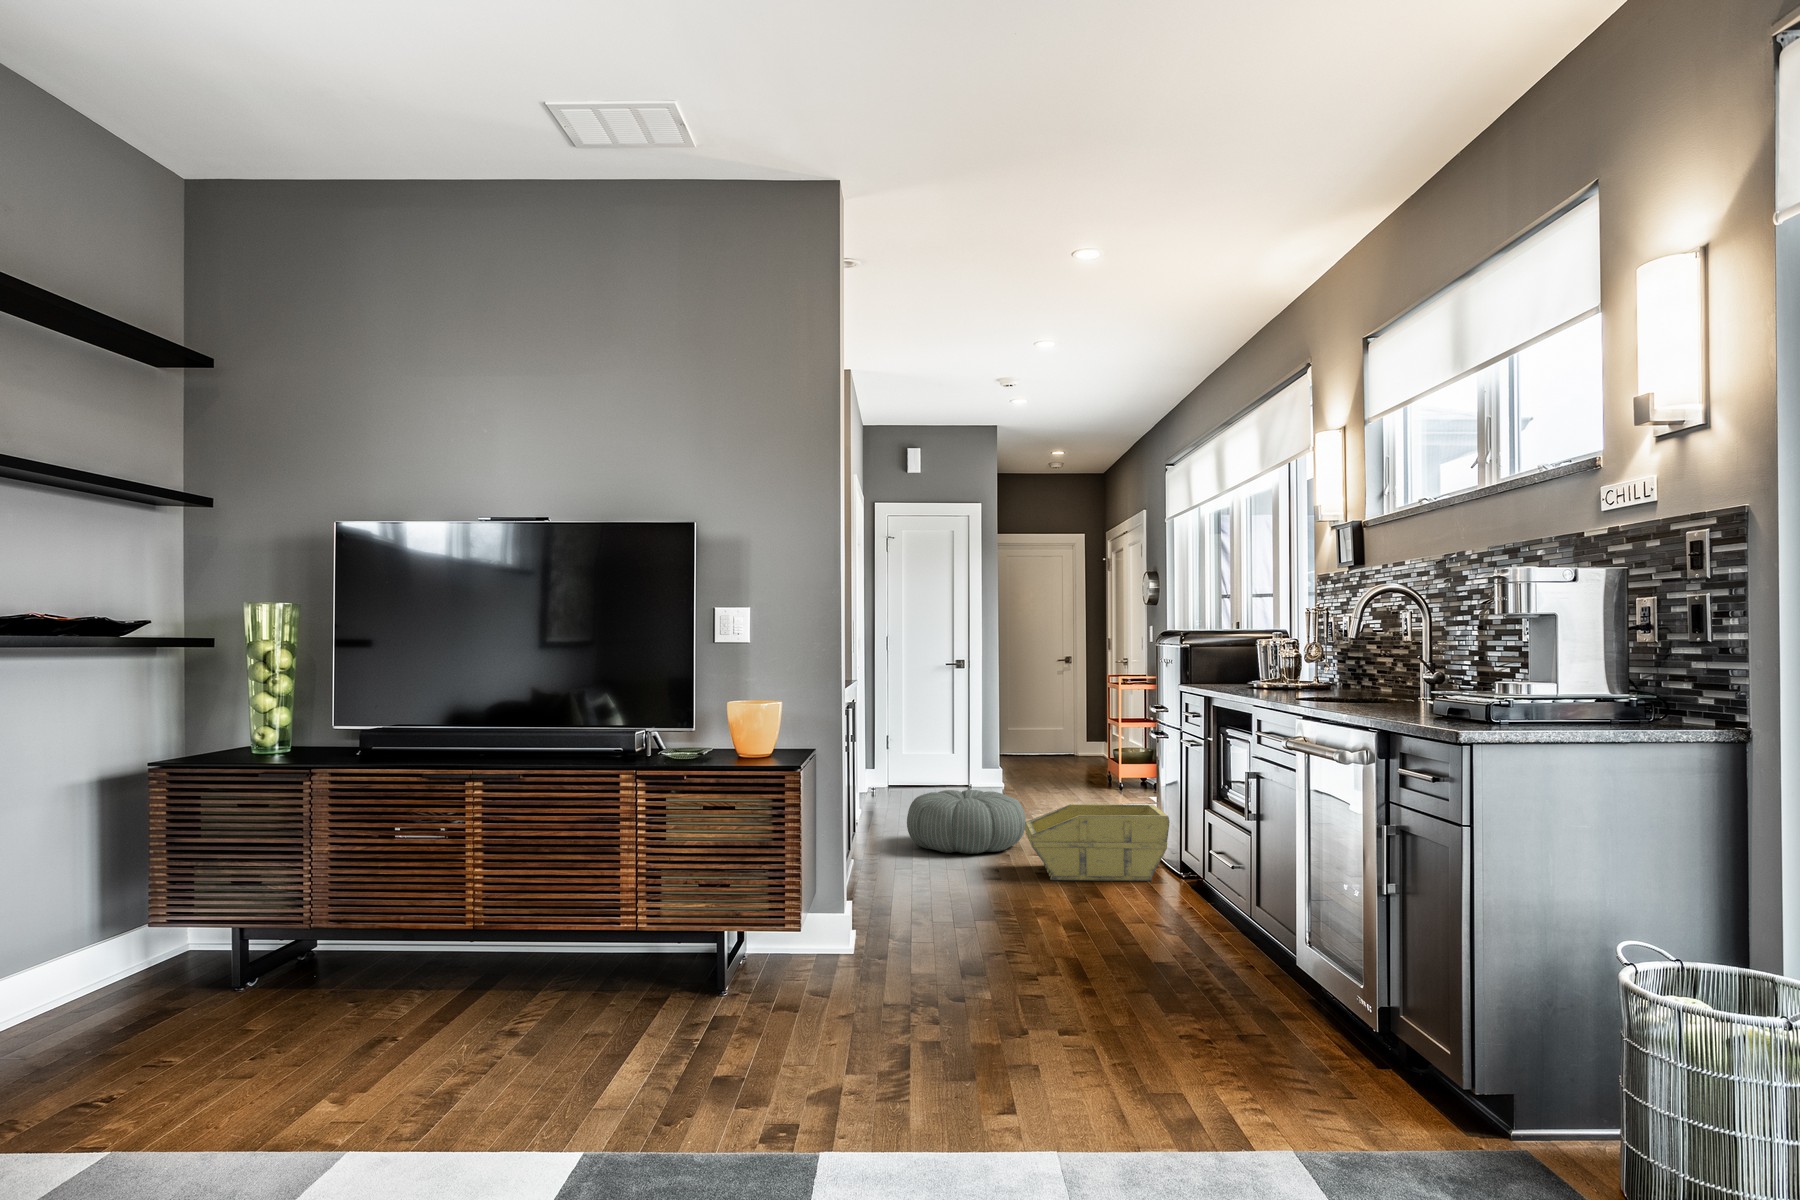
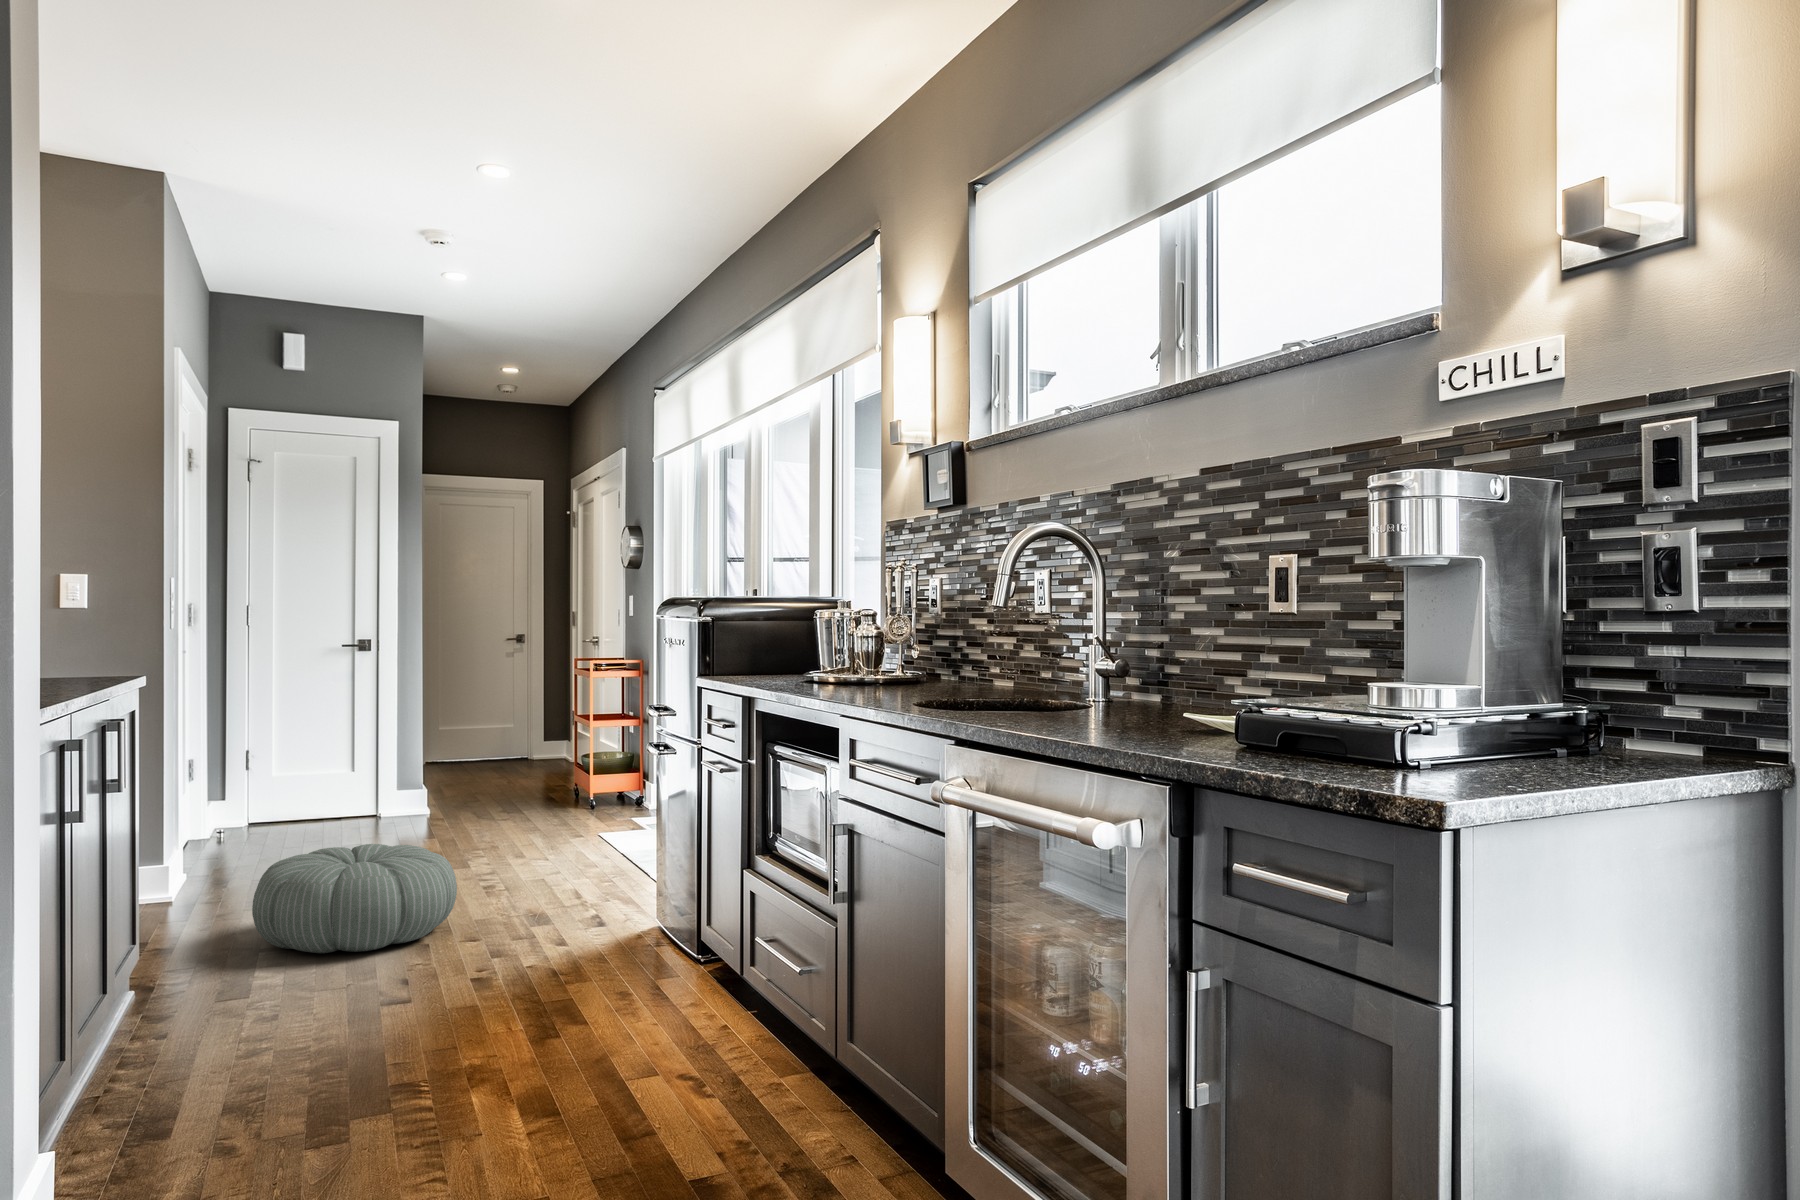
storage bin: present [1024,804,1170,881] -> none [454,853,683,993]

